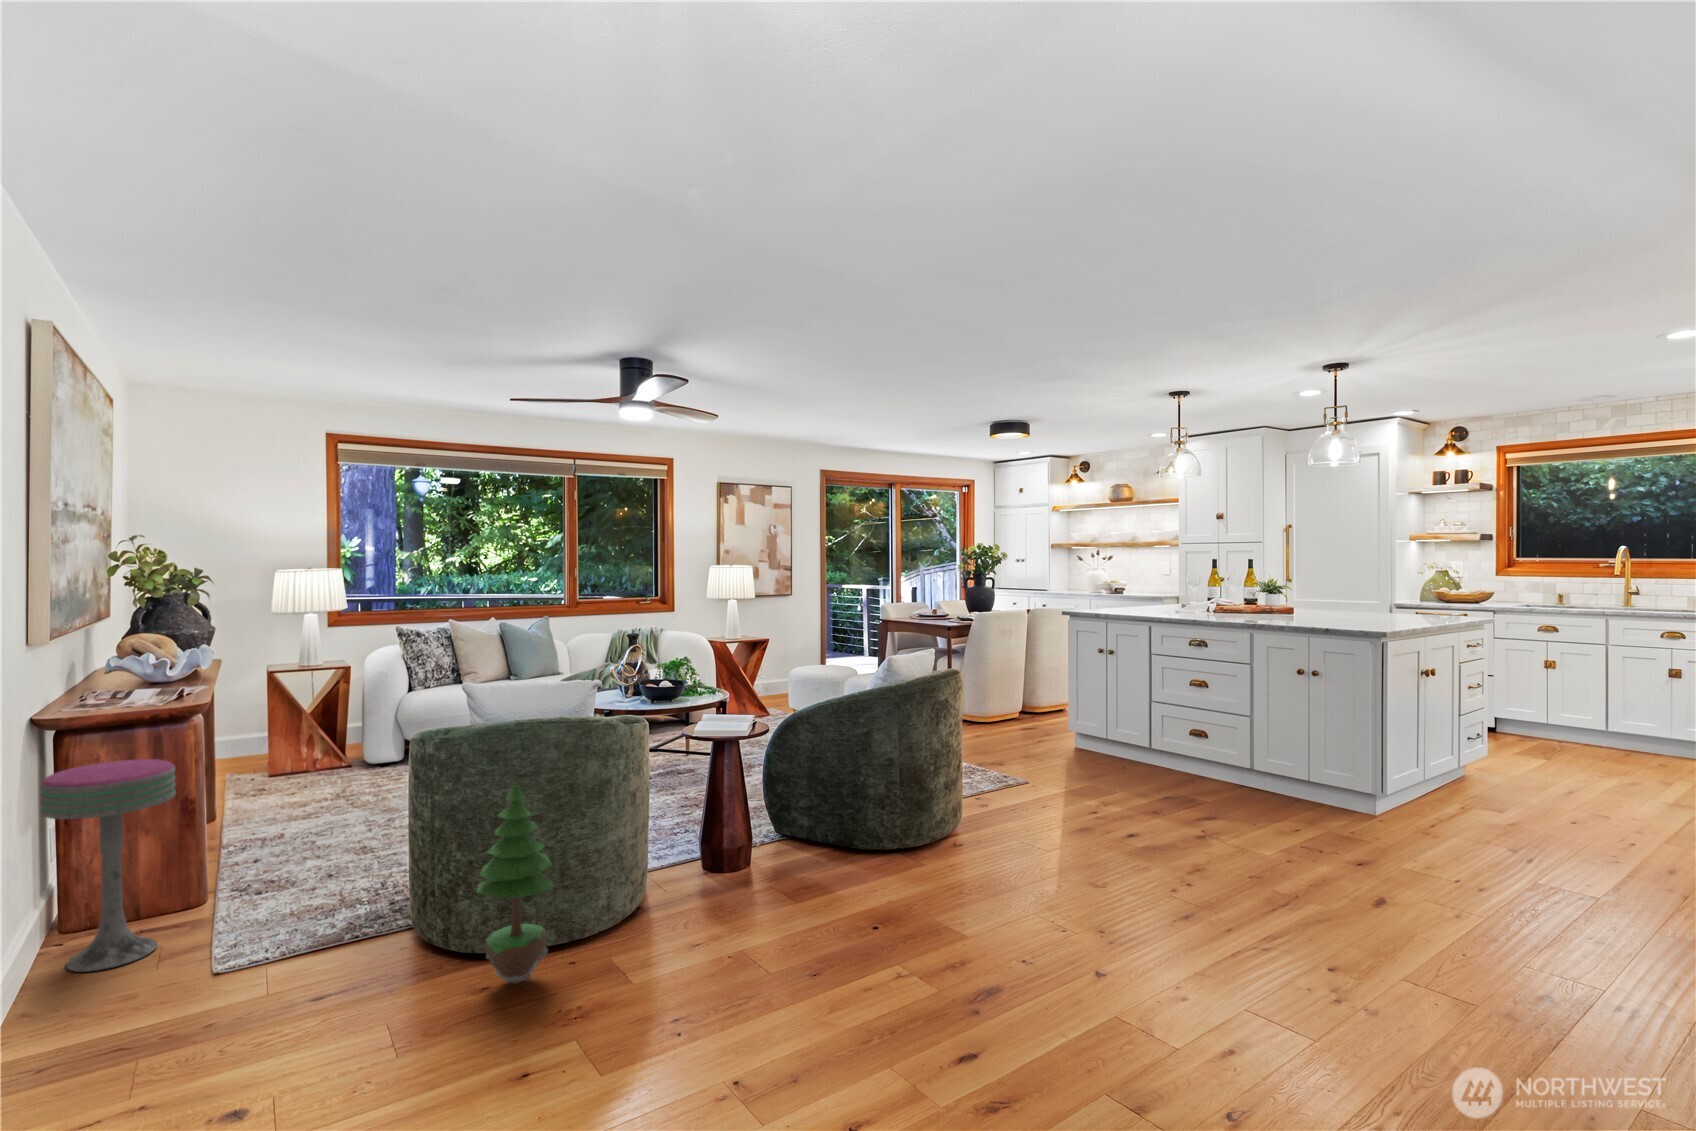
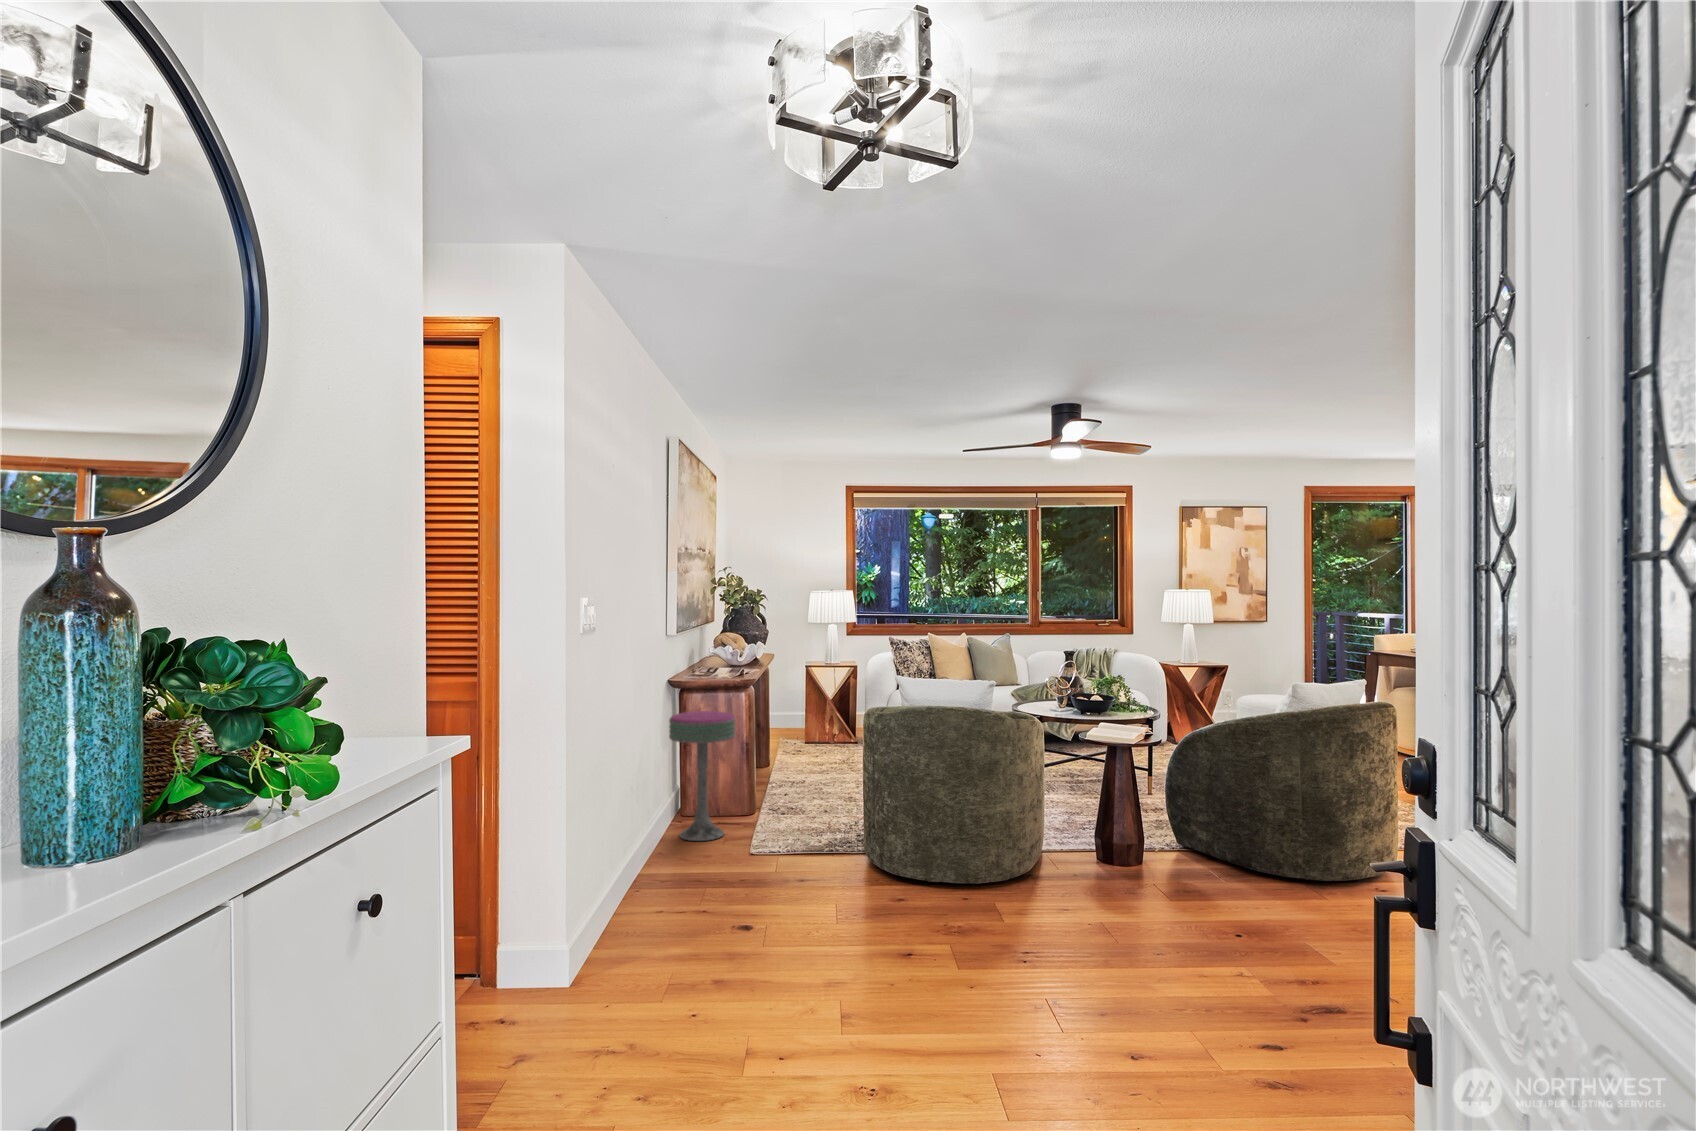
potted tree: present [477,782,553,984] -> none [897,749,952,903]

